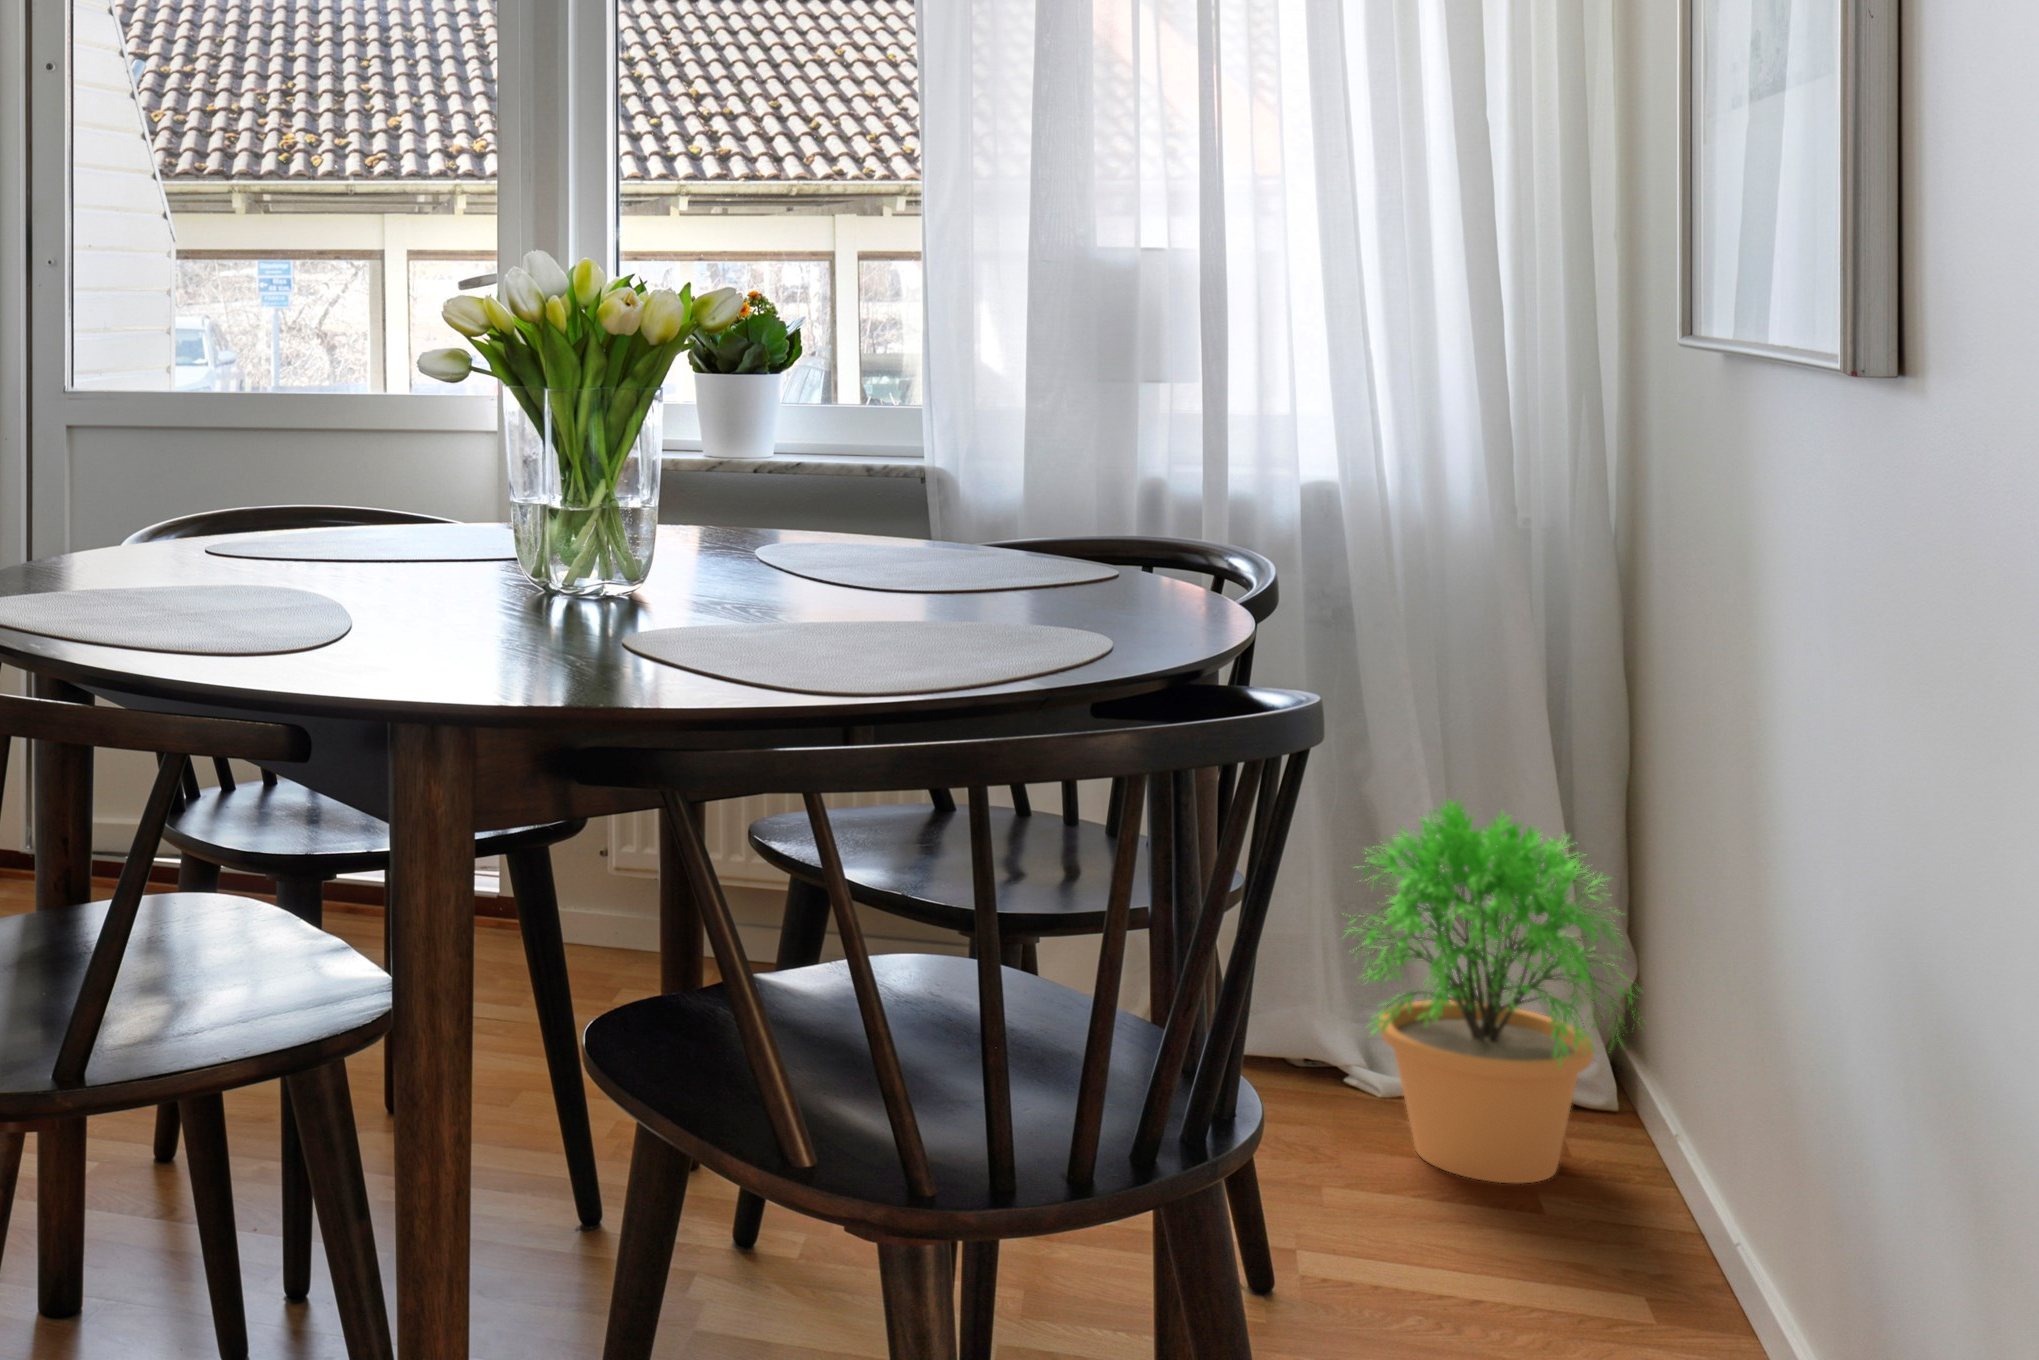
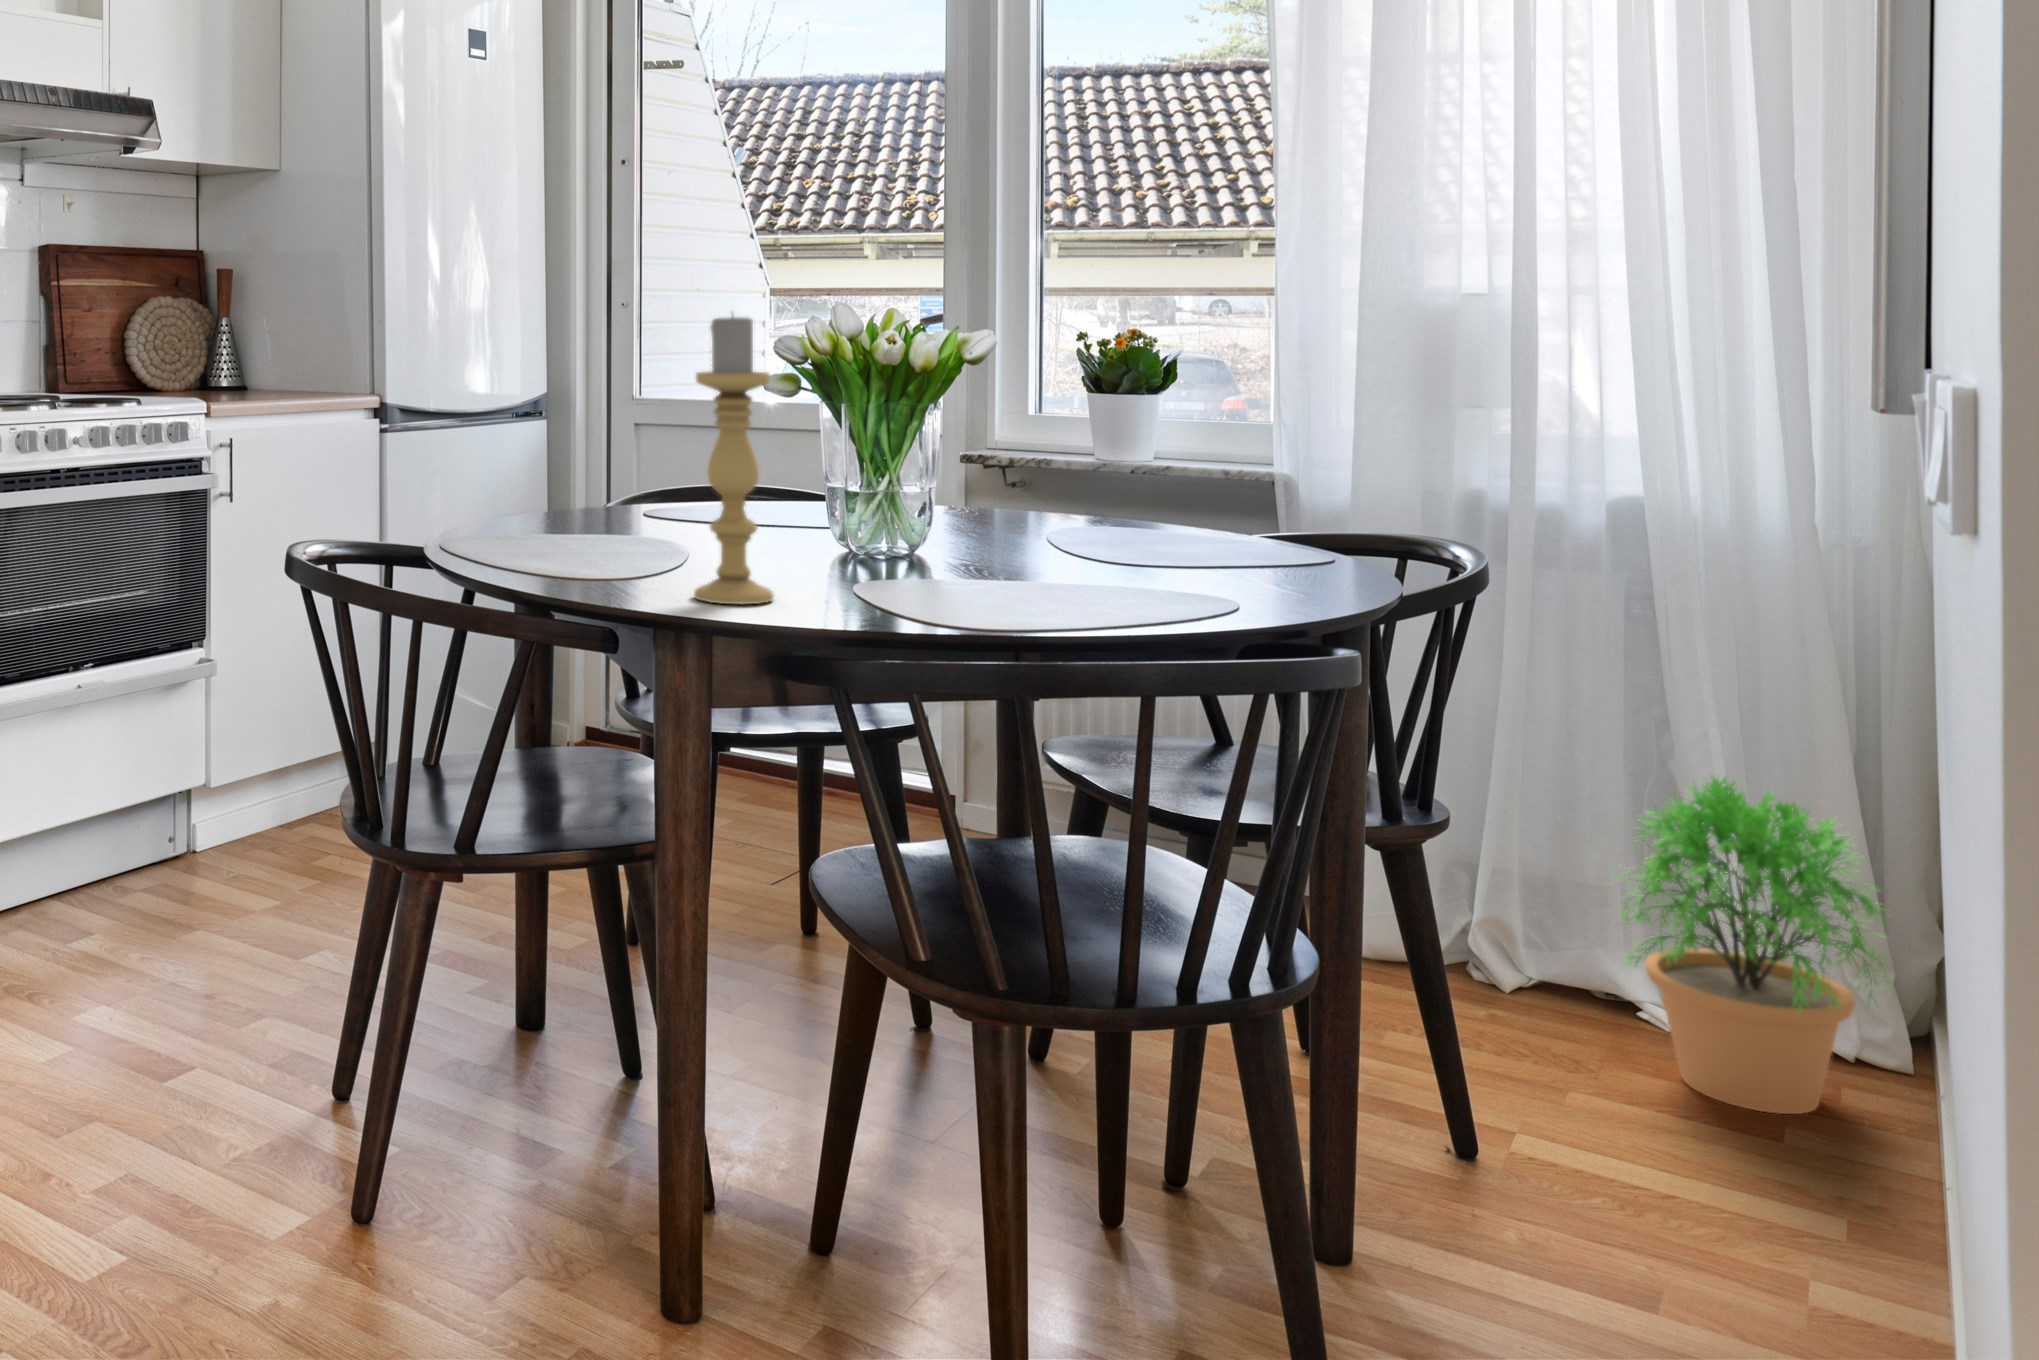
candle holder: none [432,233,549,669] -> present [694,316,773,604]

